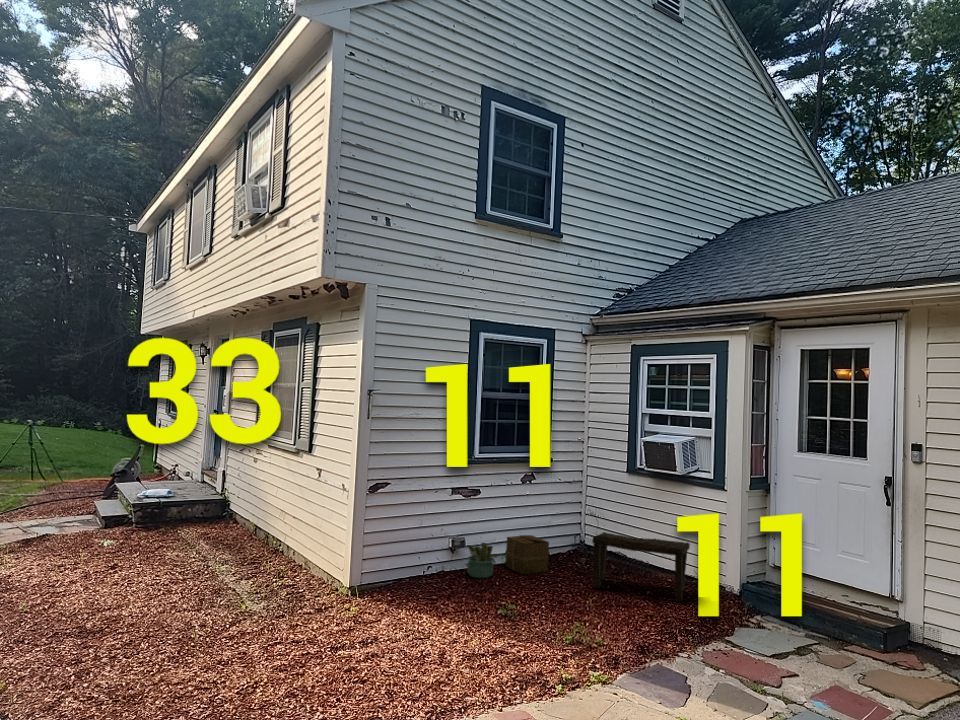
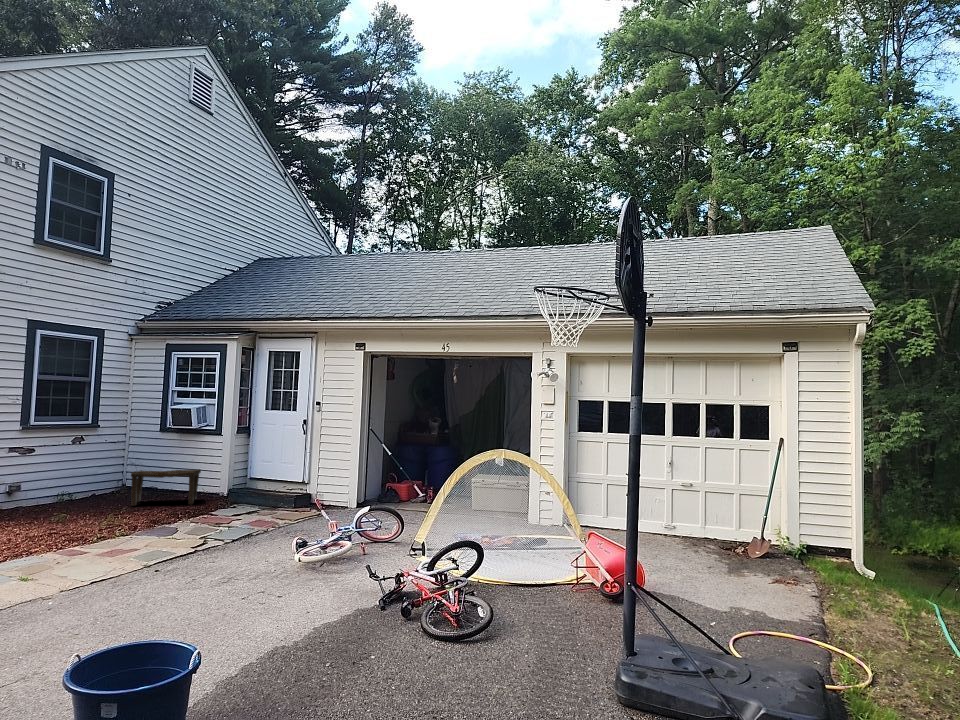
cardboard box: present [506,535,549,574] -> none [58,481,97,507]
decorative plant: present [465,543,498,578] -> none [22,488,53,513]

